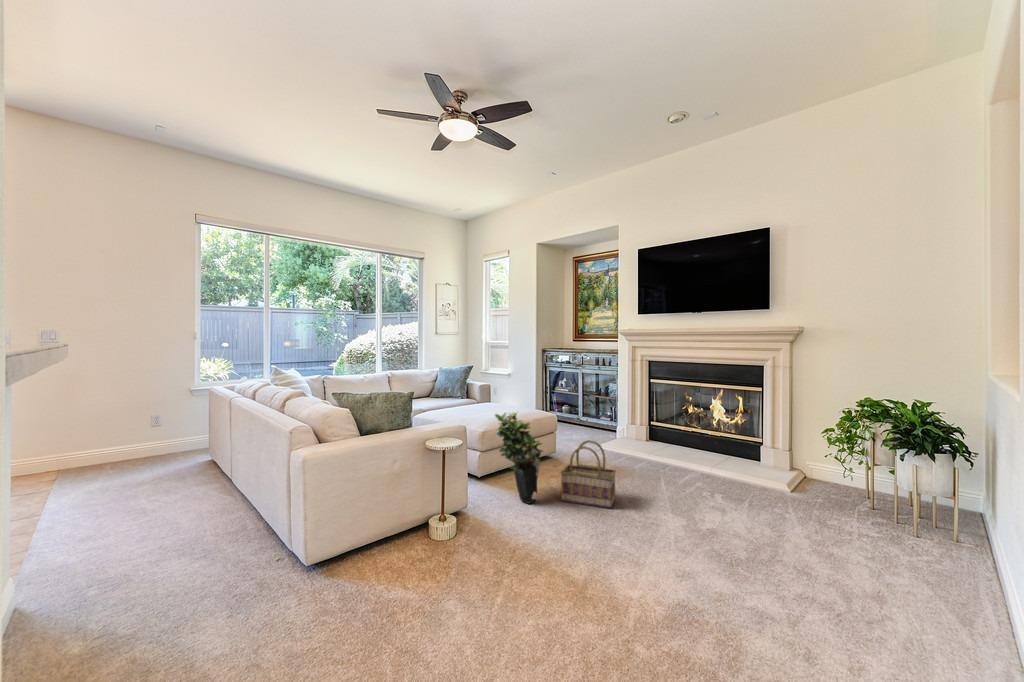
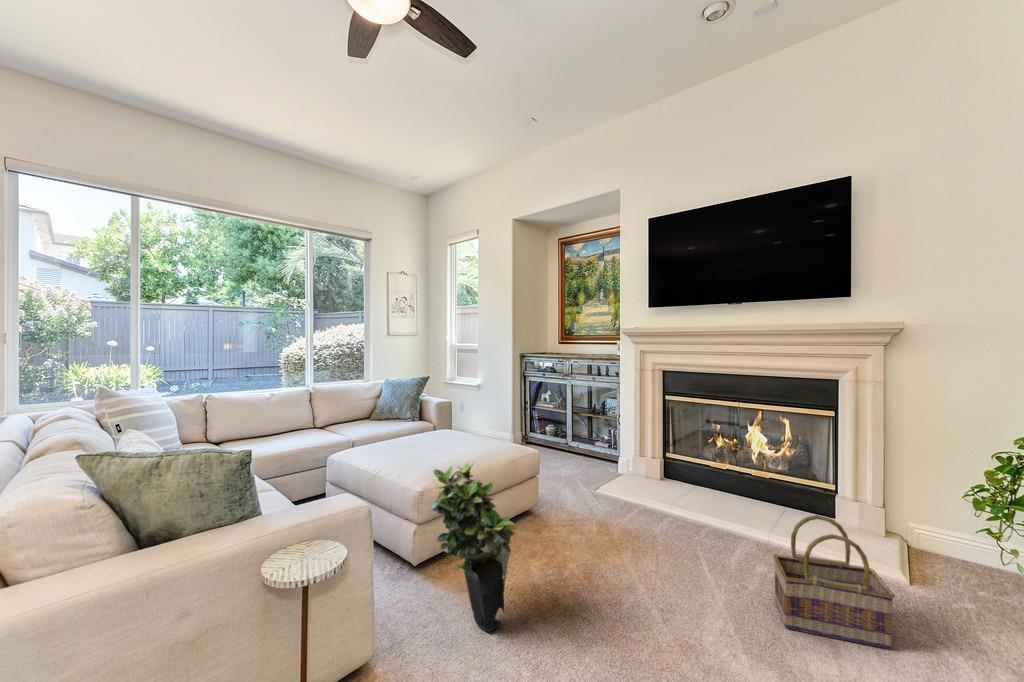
basket: present [561,440,616,508] -> present [773,515,895,649]

